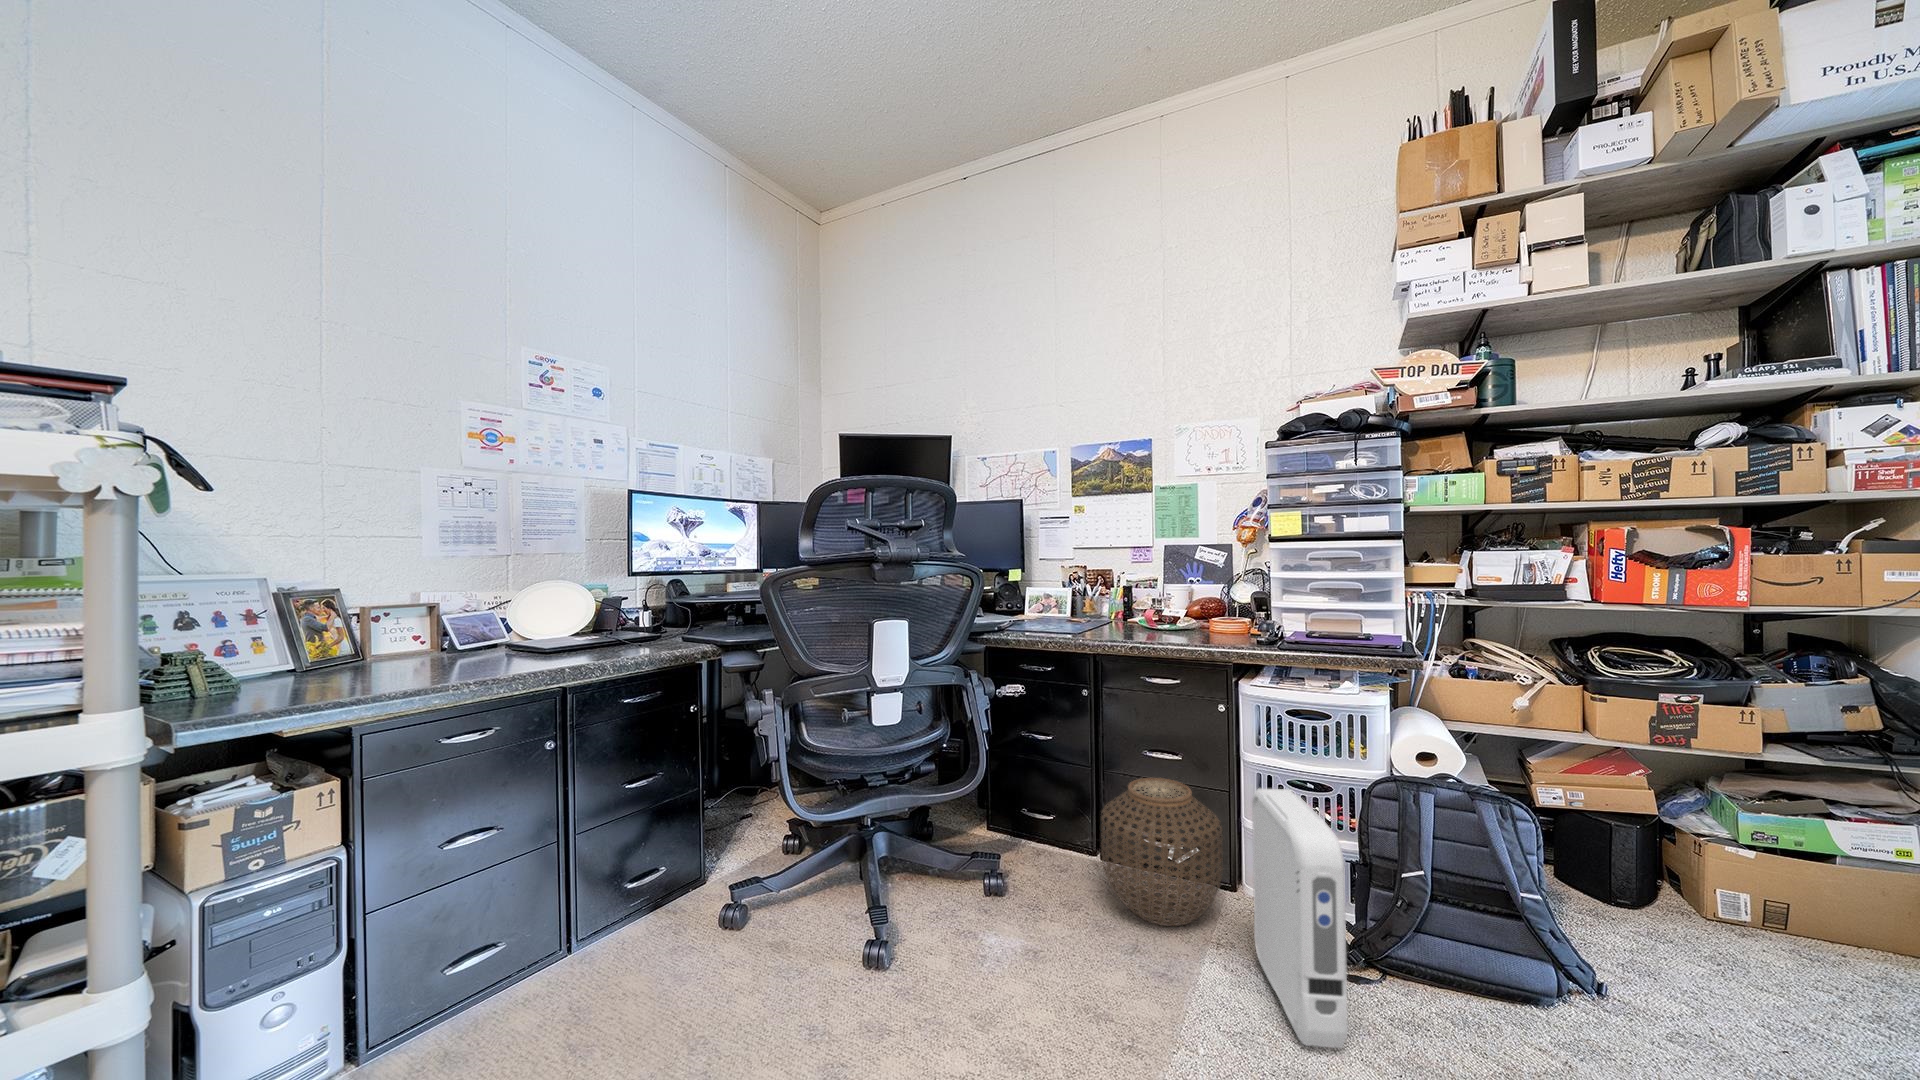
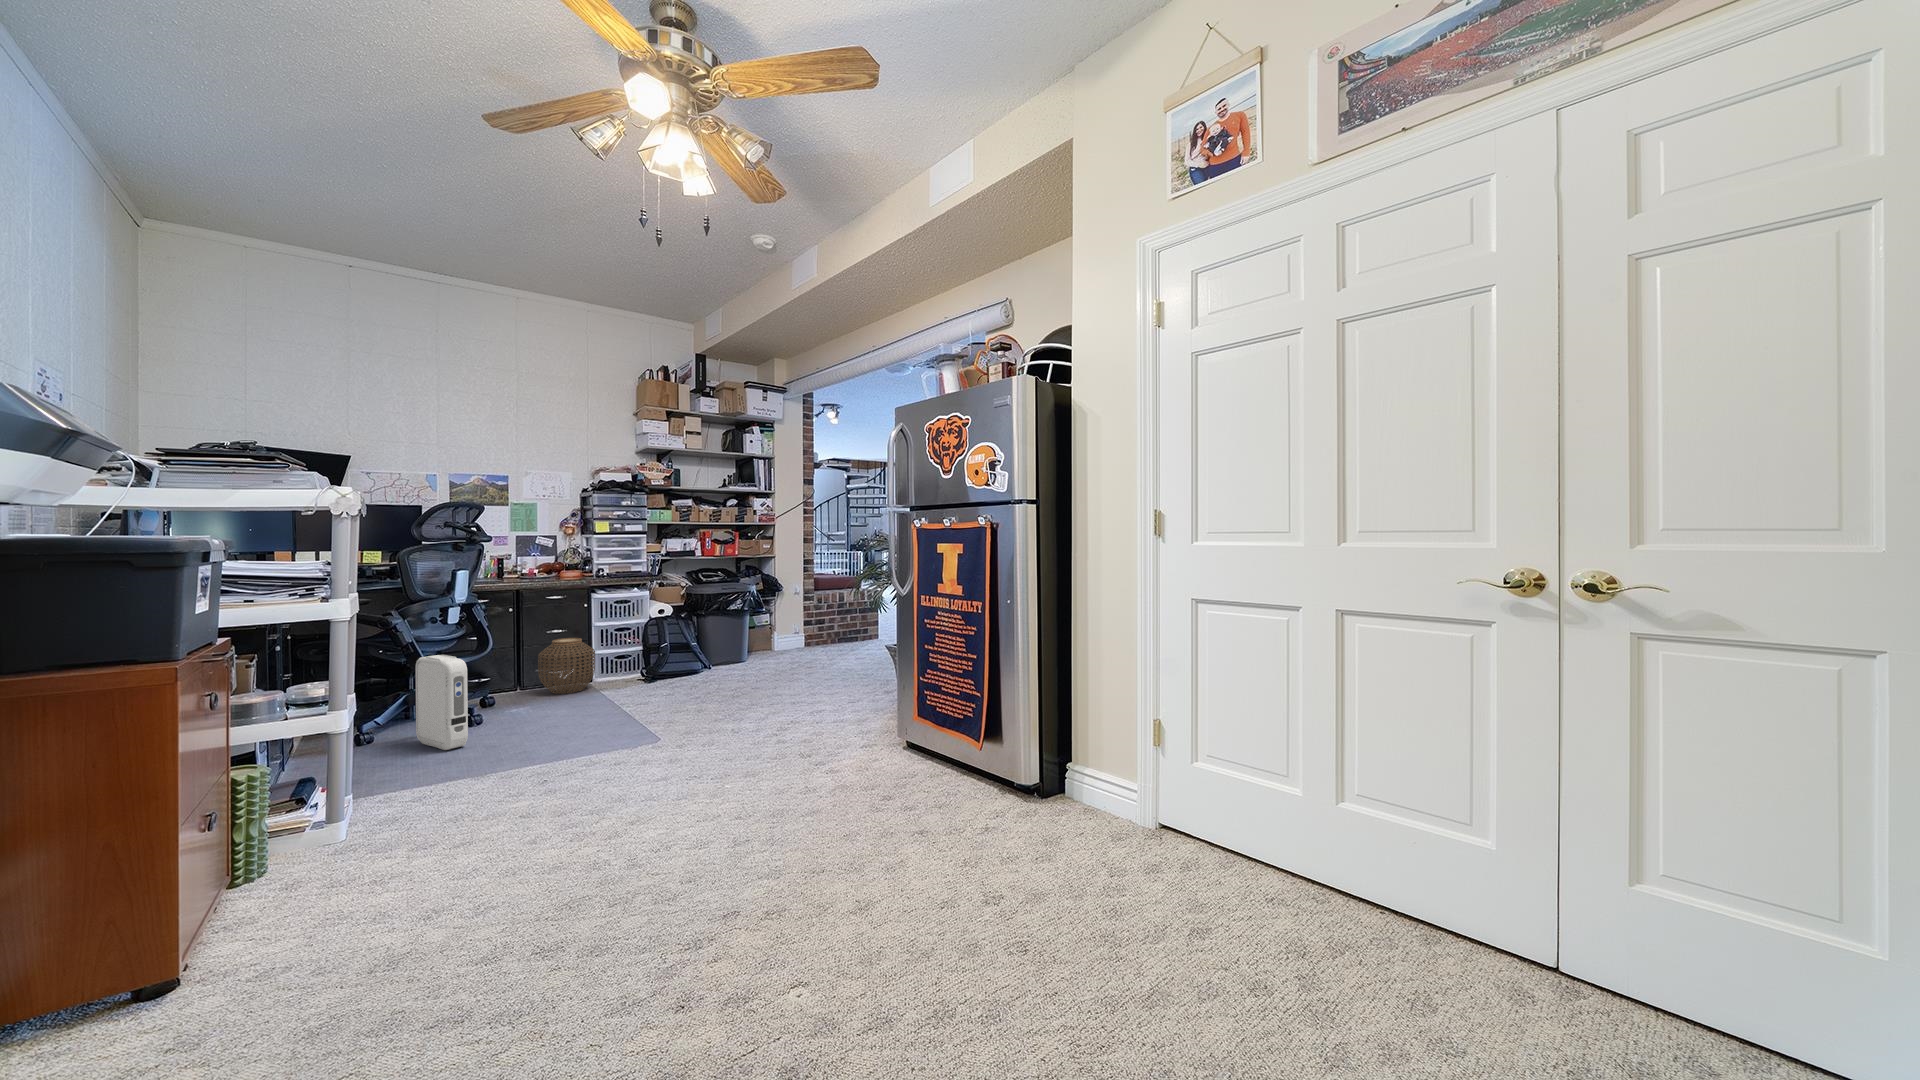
air purifier: present [1252,788,1348,1048] -> present [416,655,468,750]

